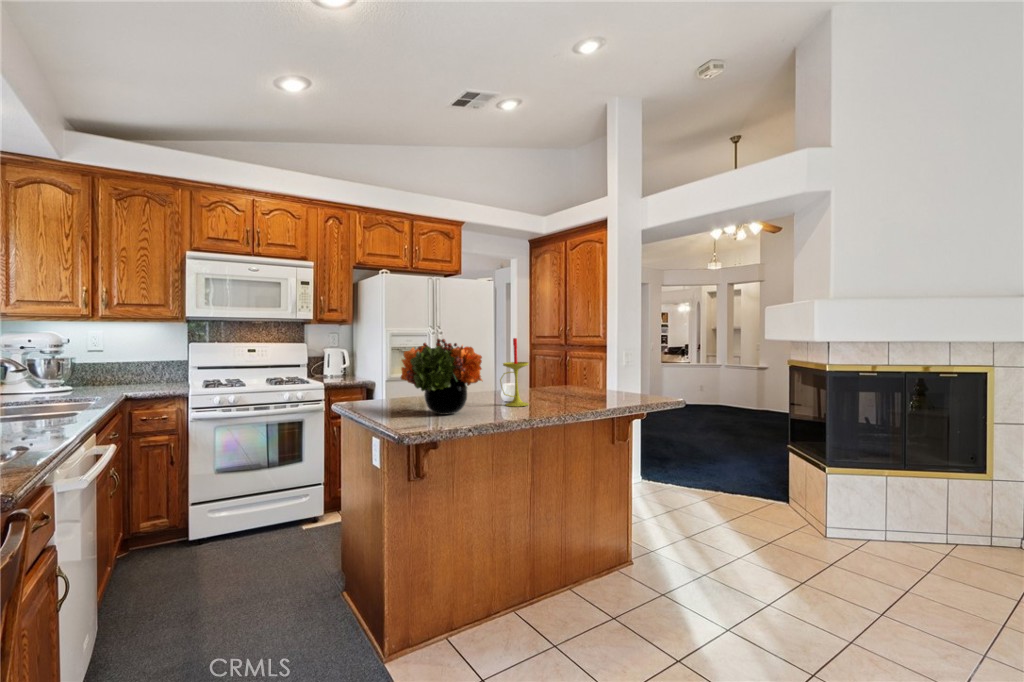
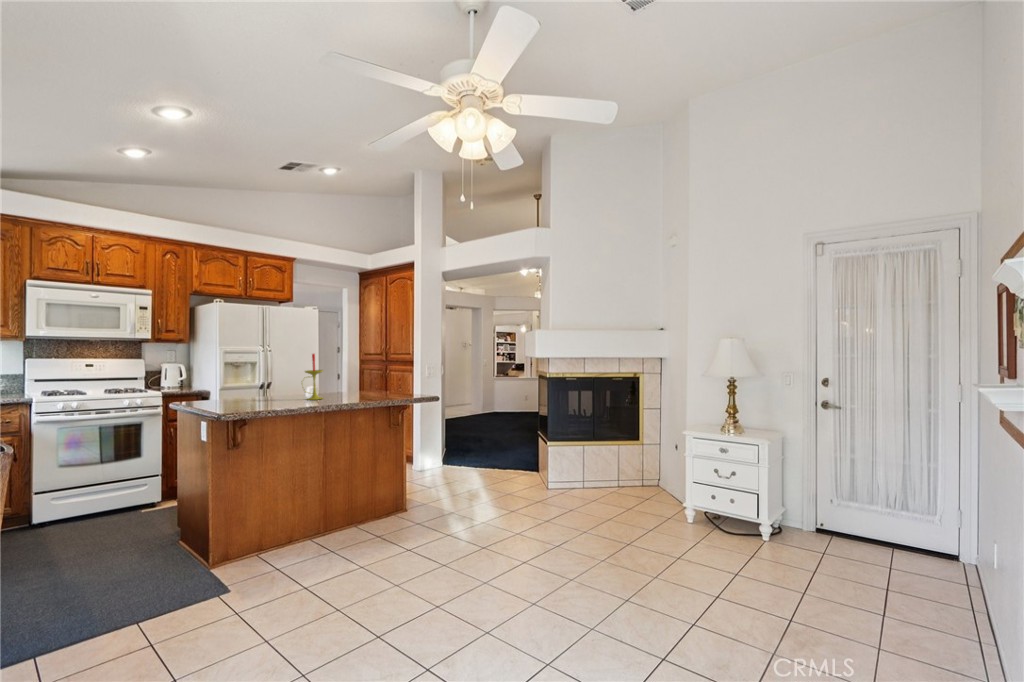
flower arrangement: present [401,339,482,415] -> none [223,354,287,405]

